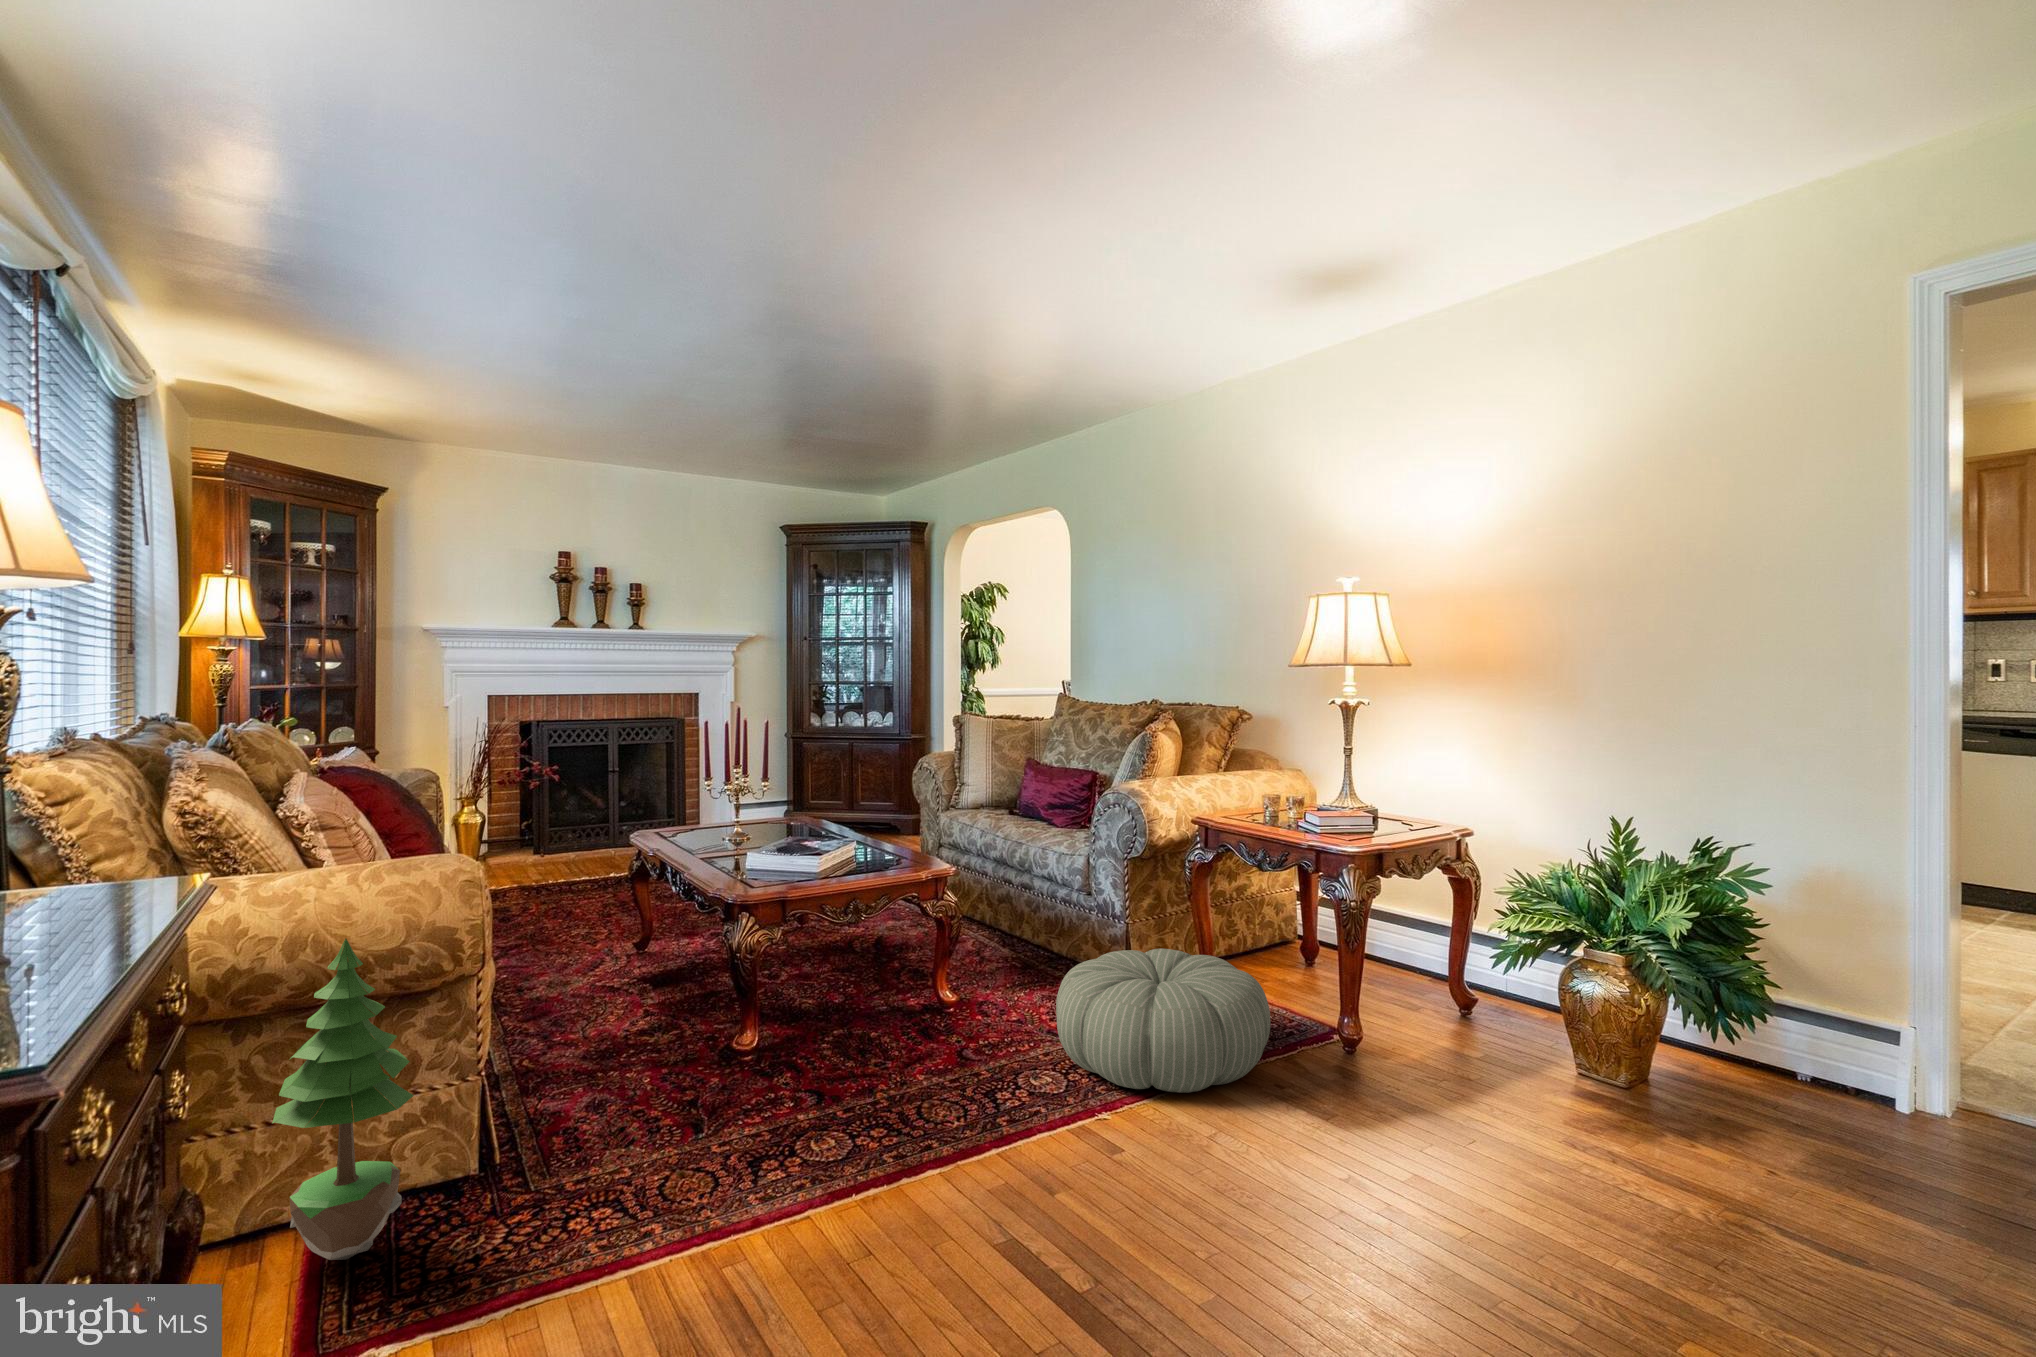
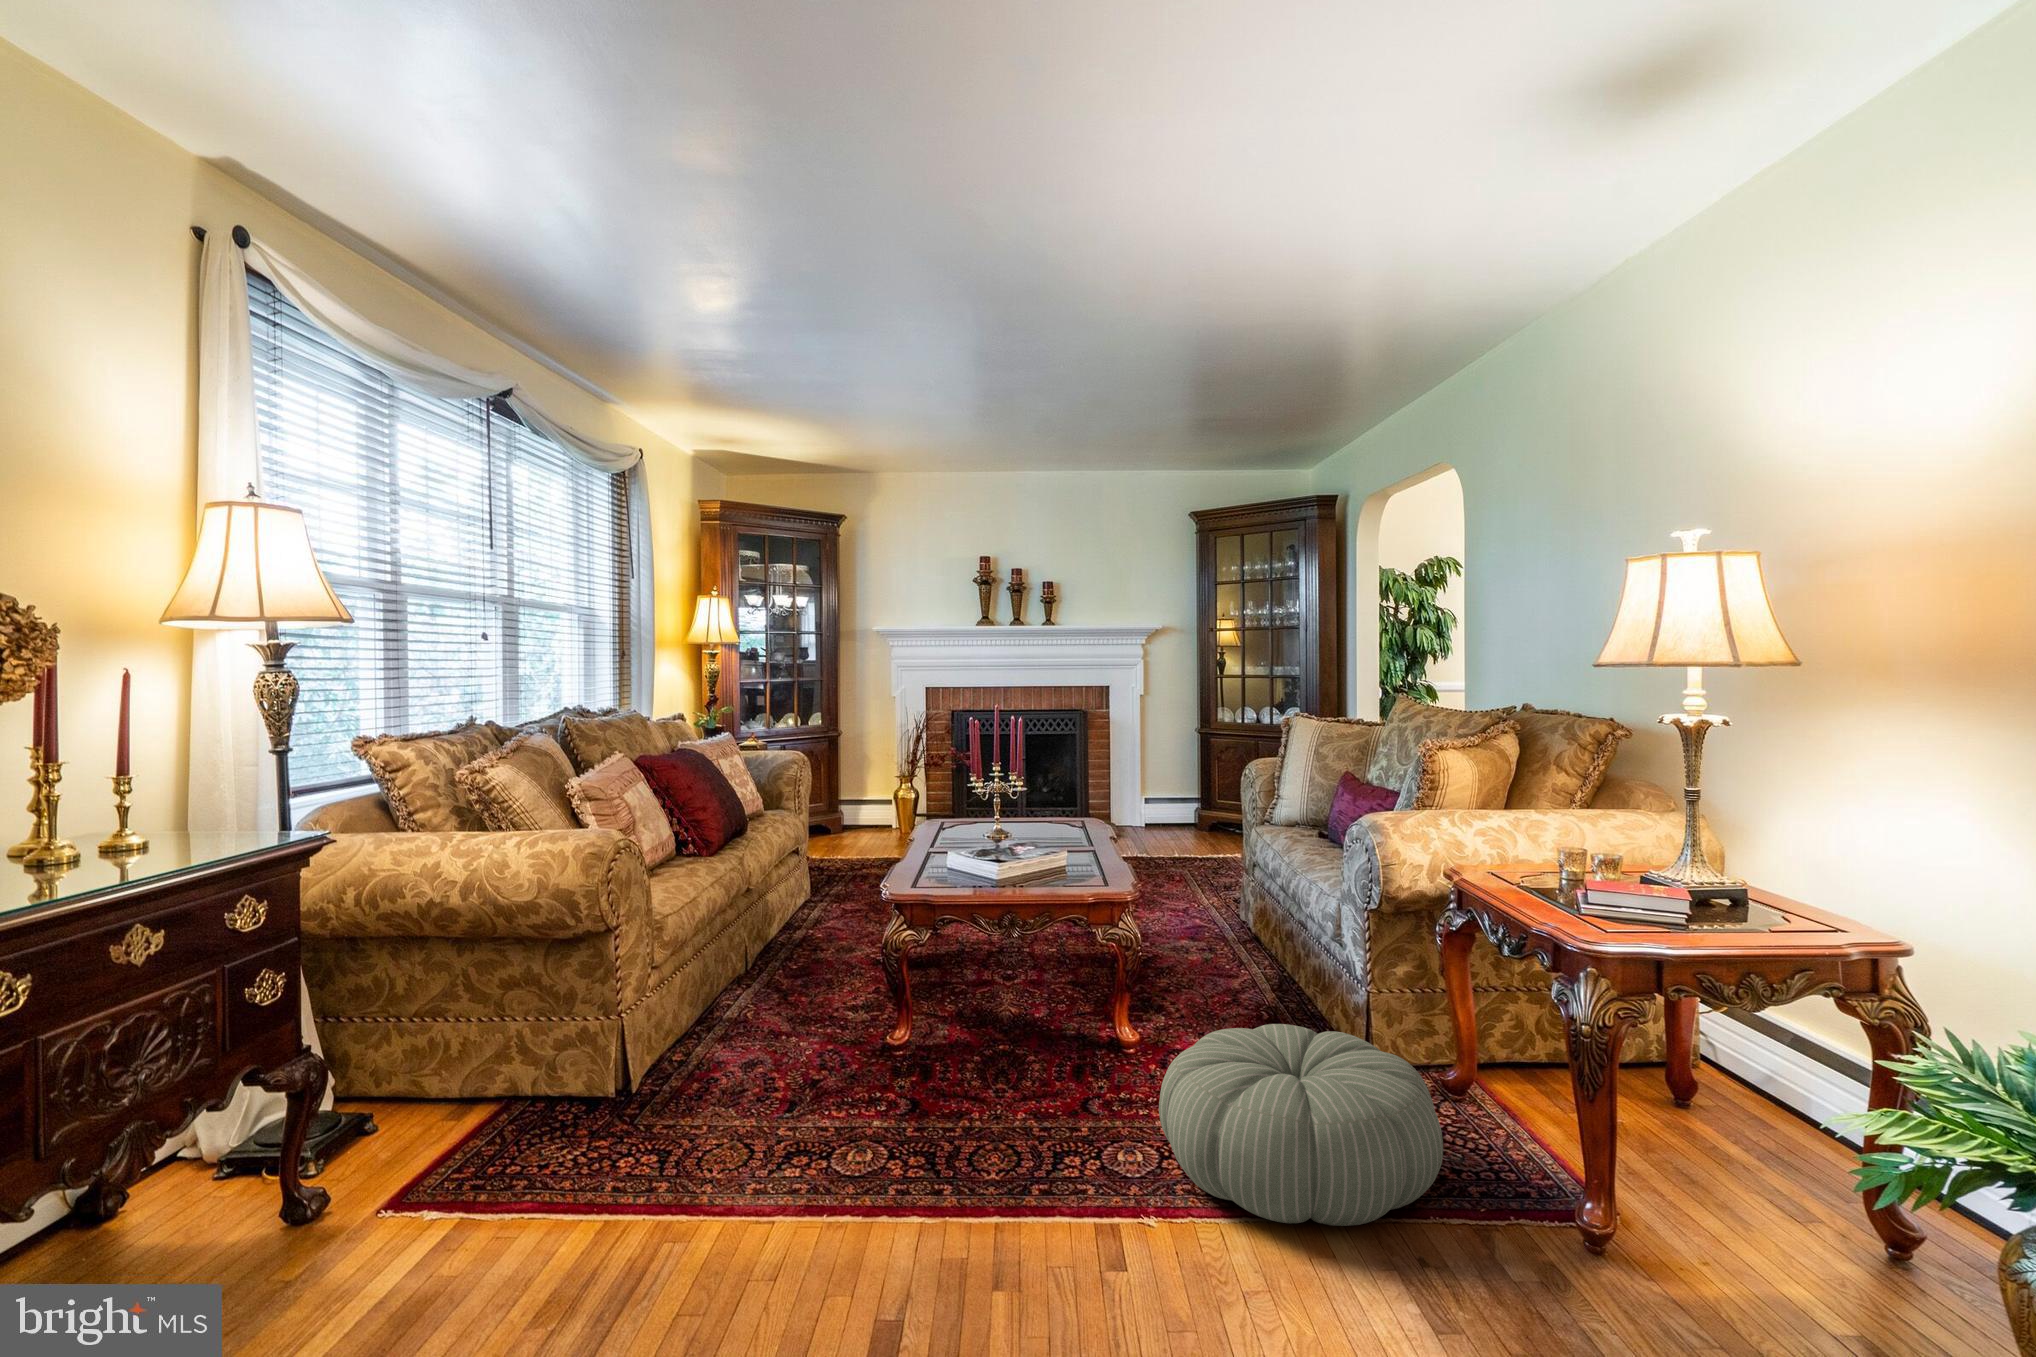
potted tree: present [272,938,414,1260] -> none [433,889,536,1140]

